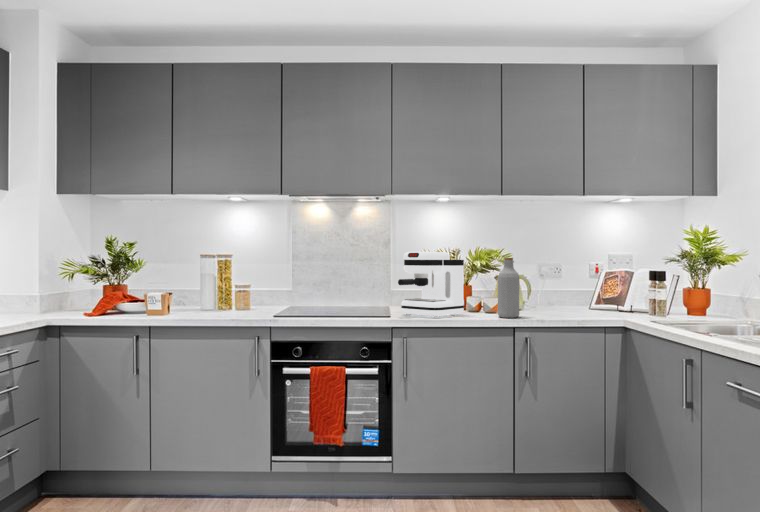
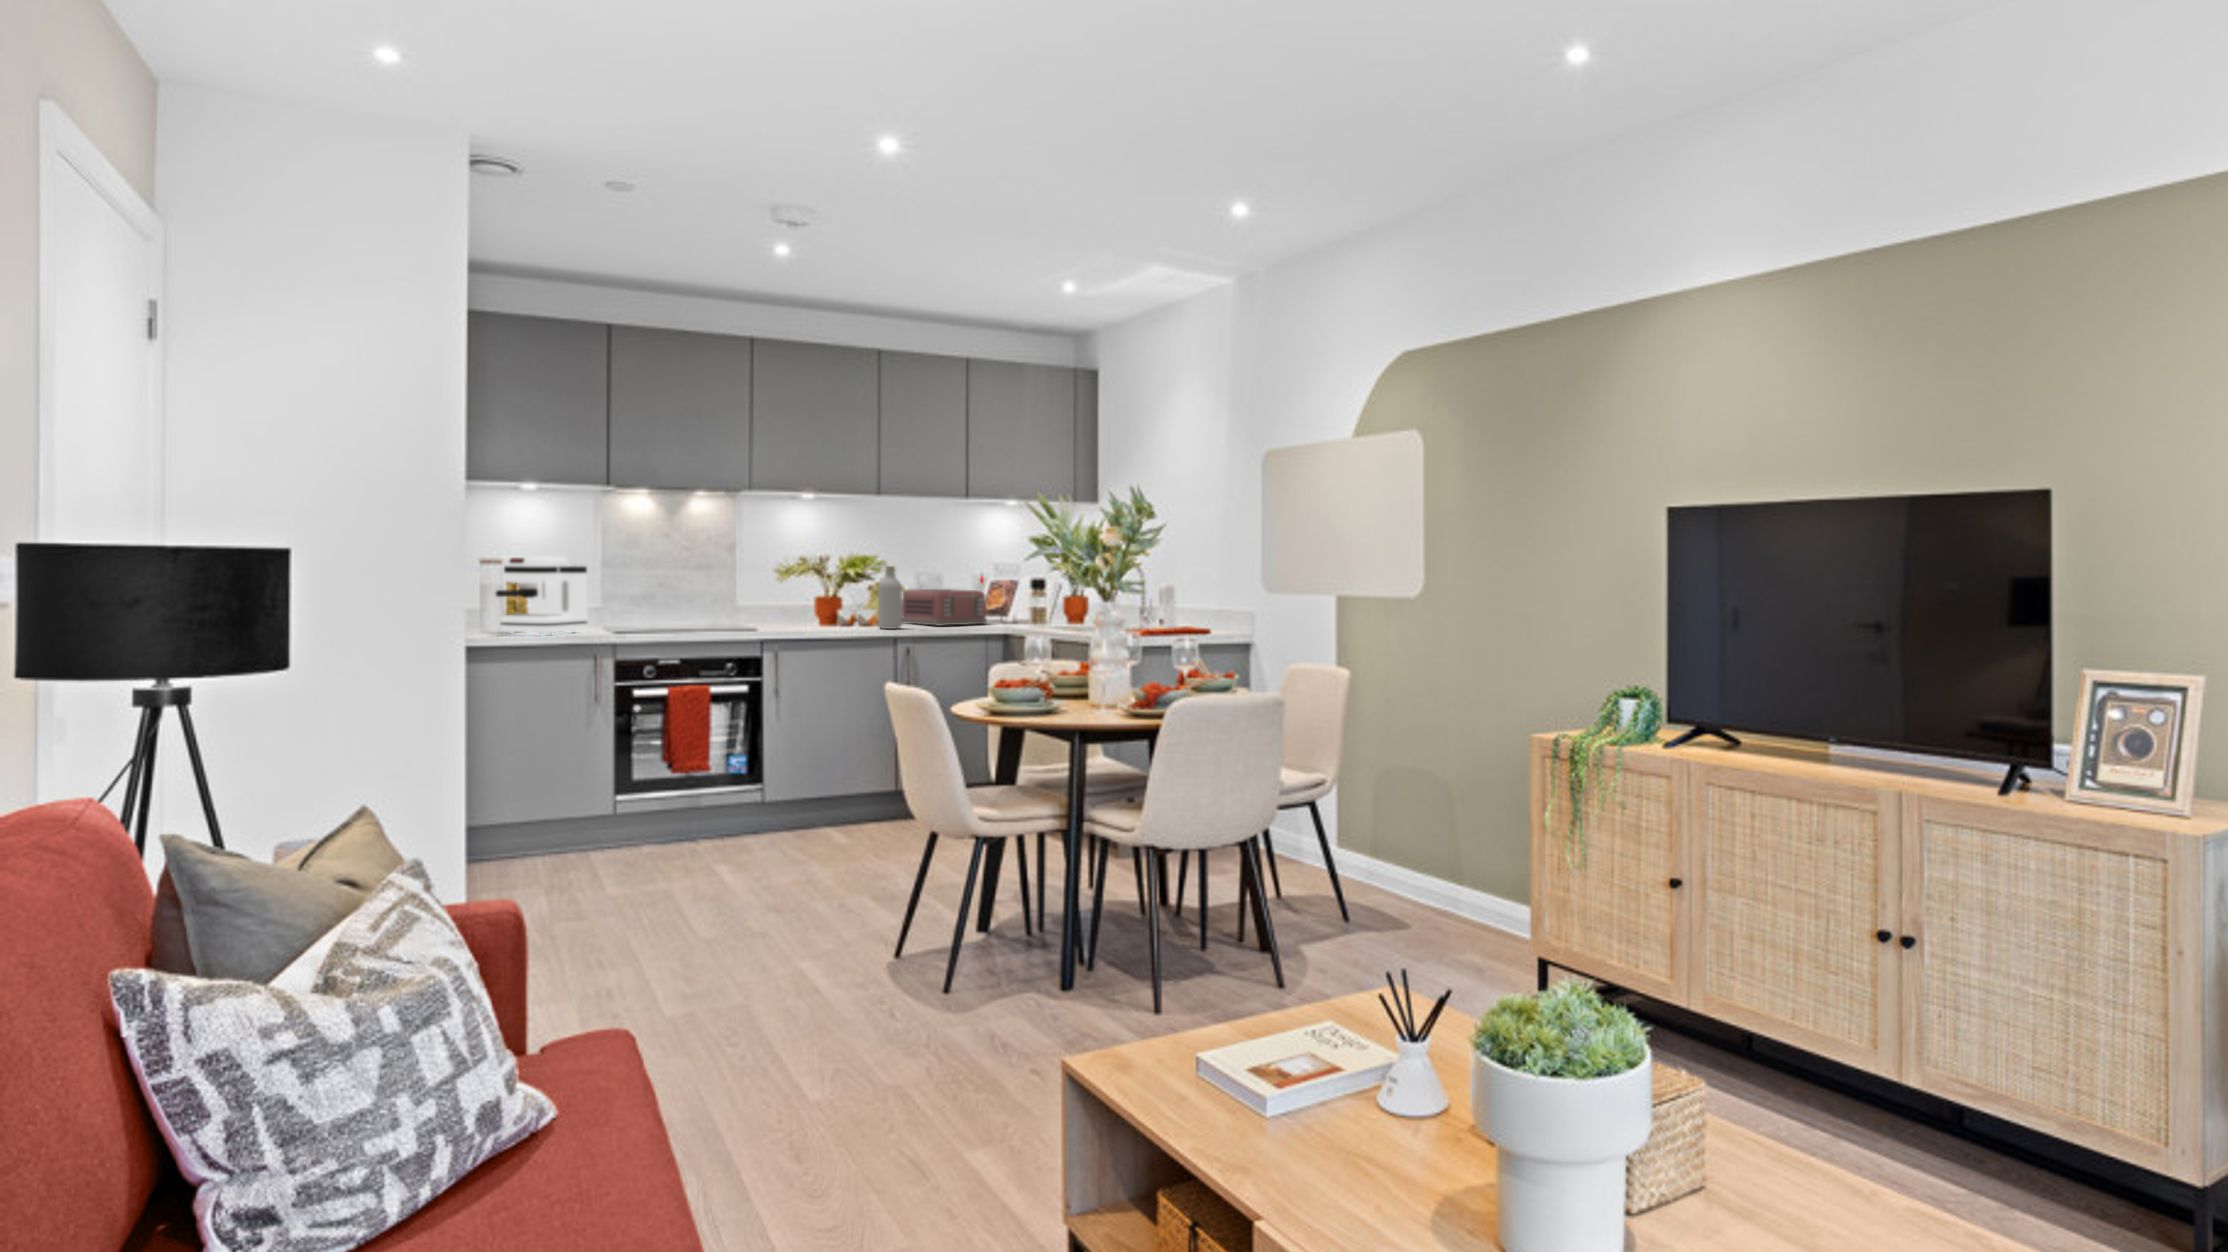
coffee maker: present [398,252,464,317] -> present [496,556,588,634]
toaster: none [522,279,603,315] -> present [902,589,987,626]

